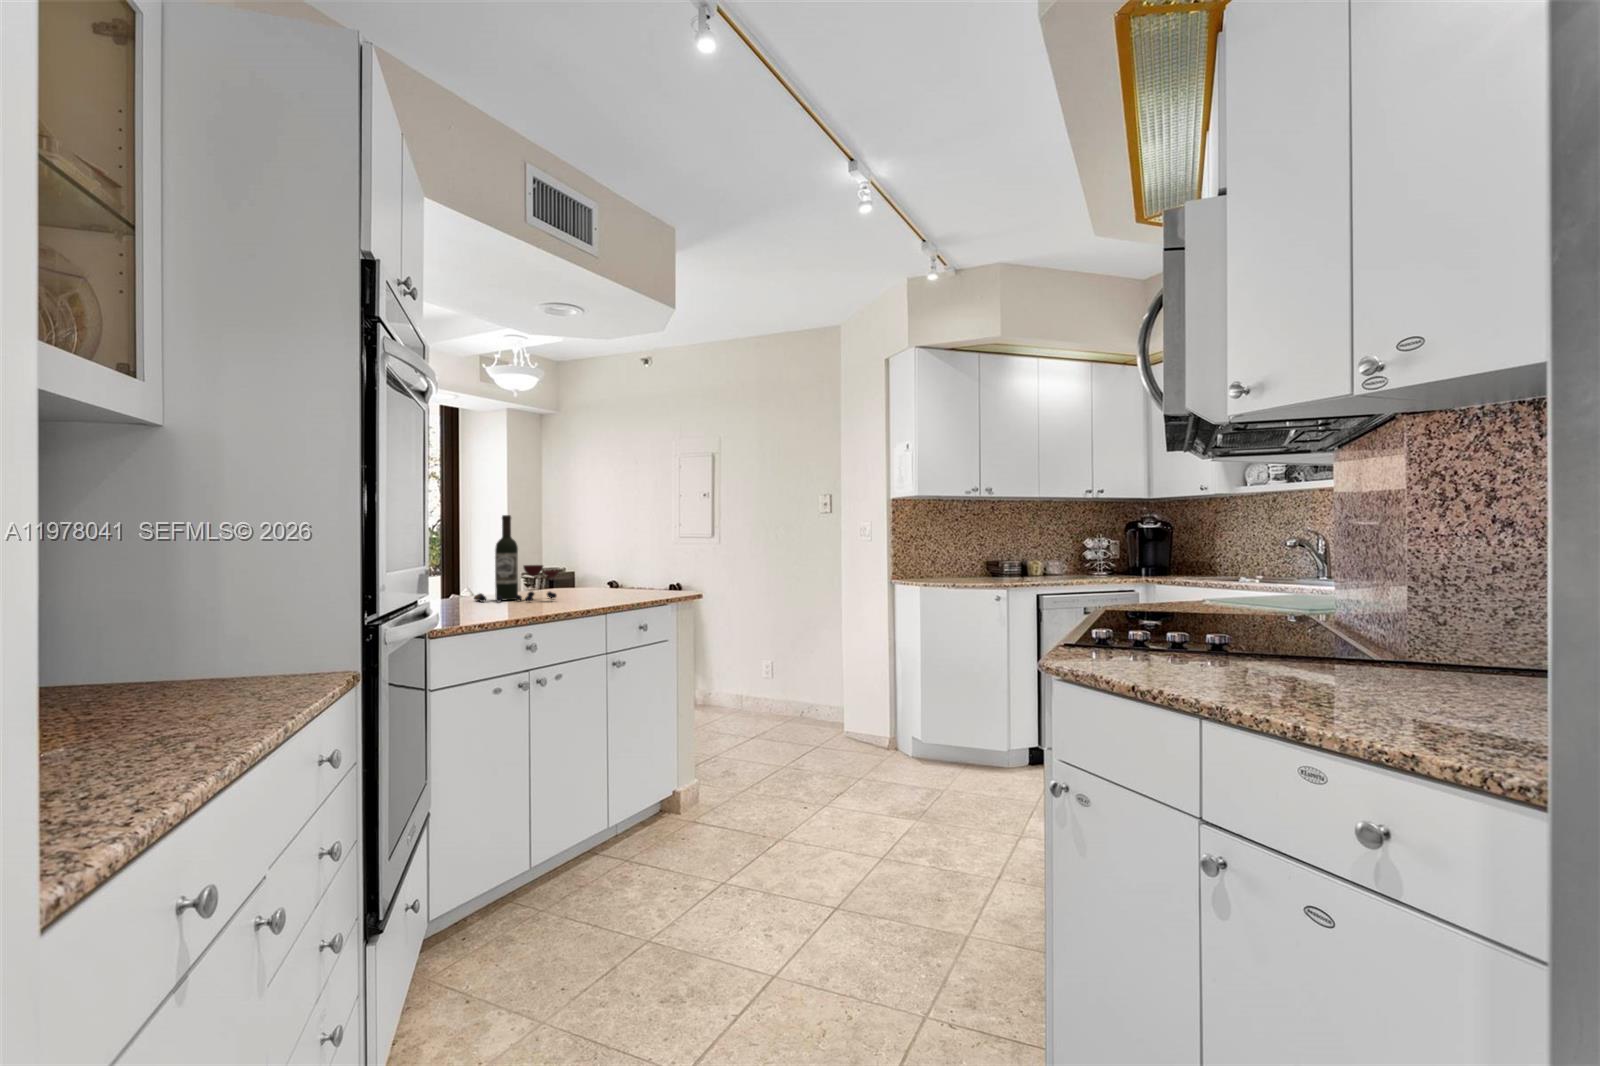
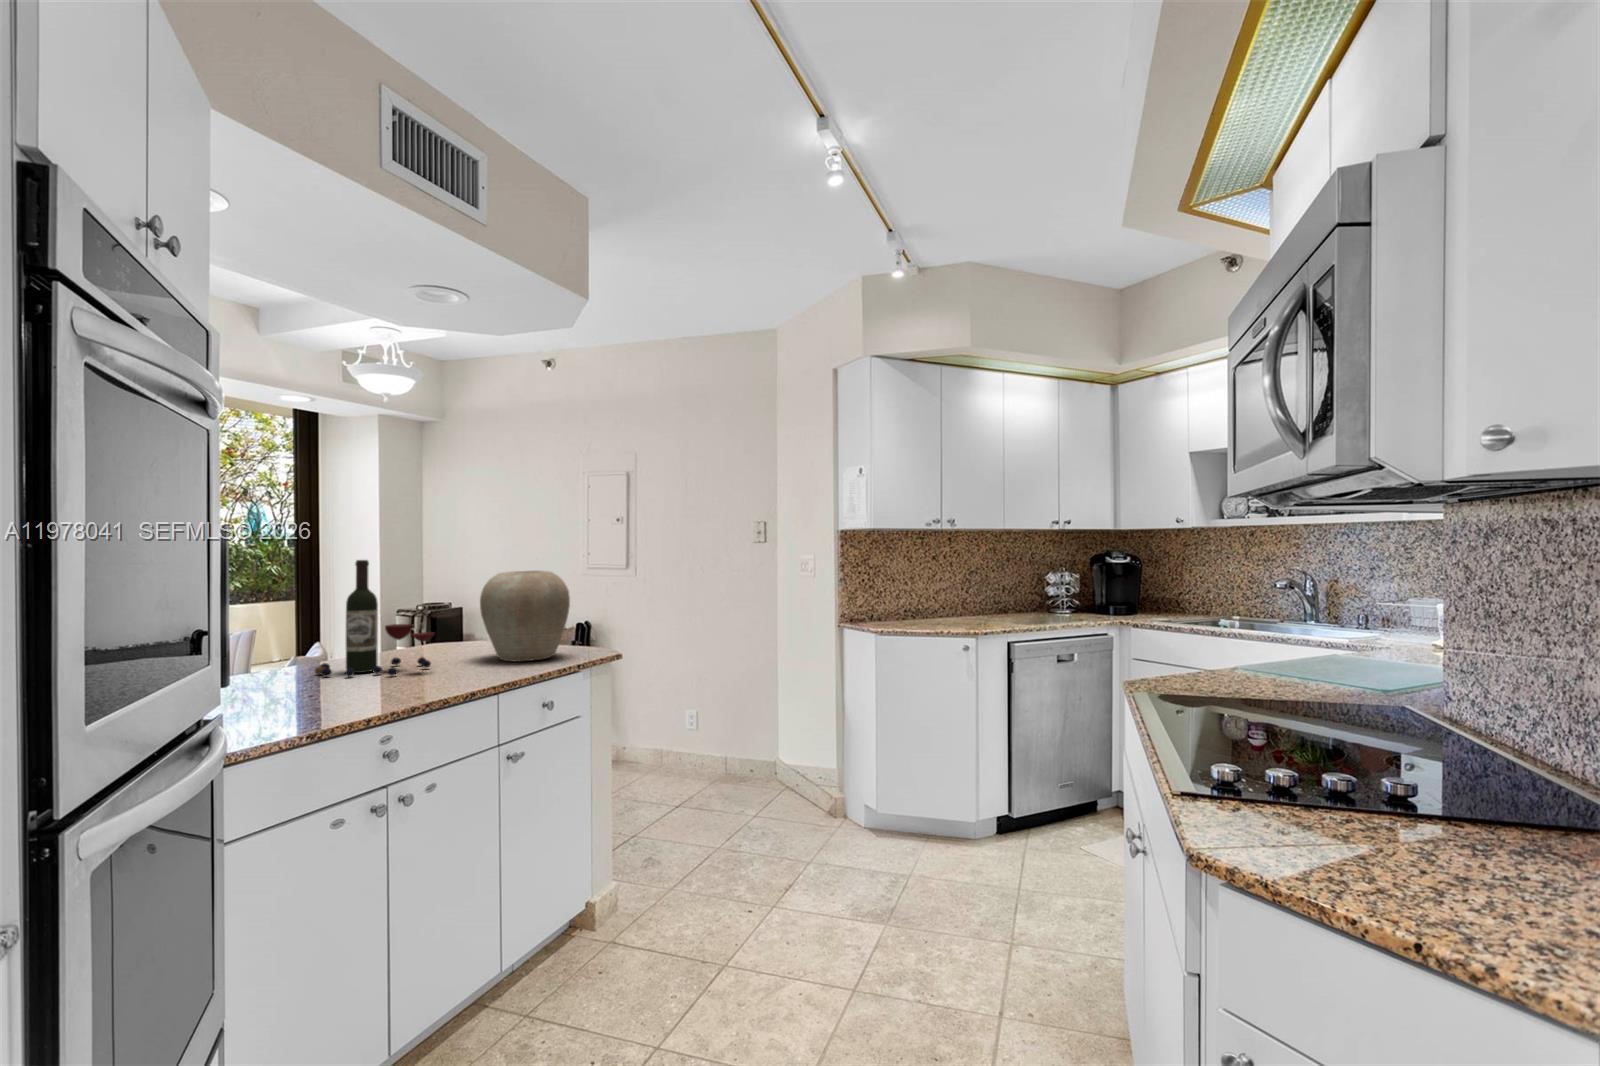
vase: none [593,527,661,597] -> present [480,571,570,661]

